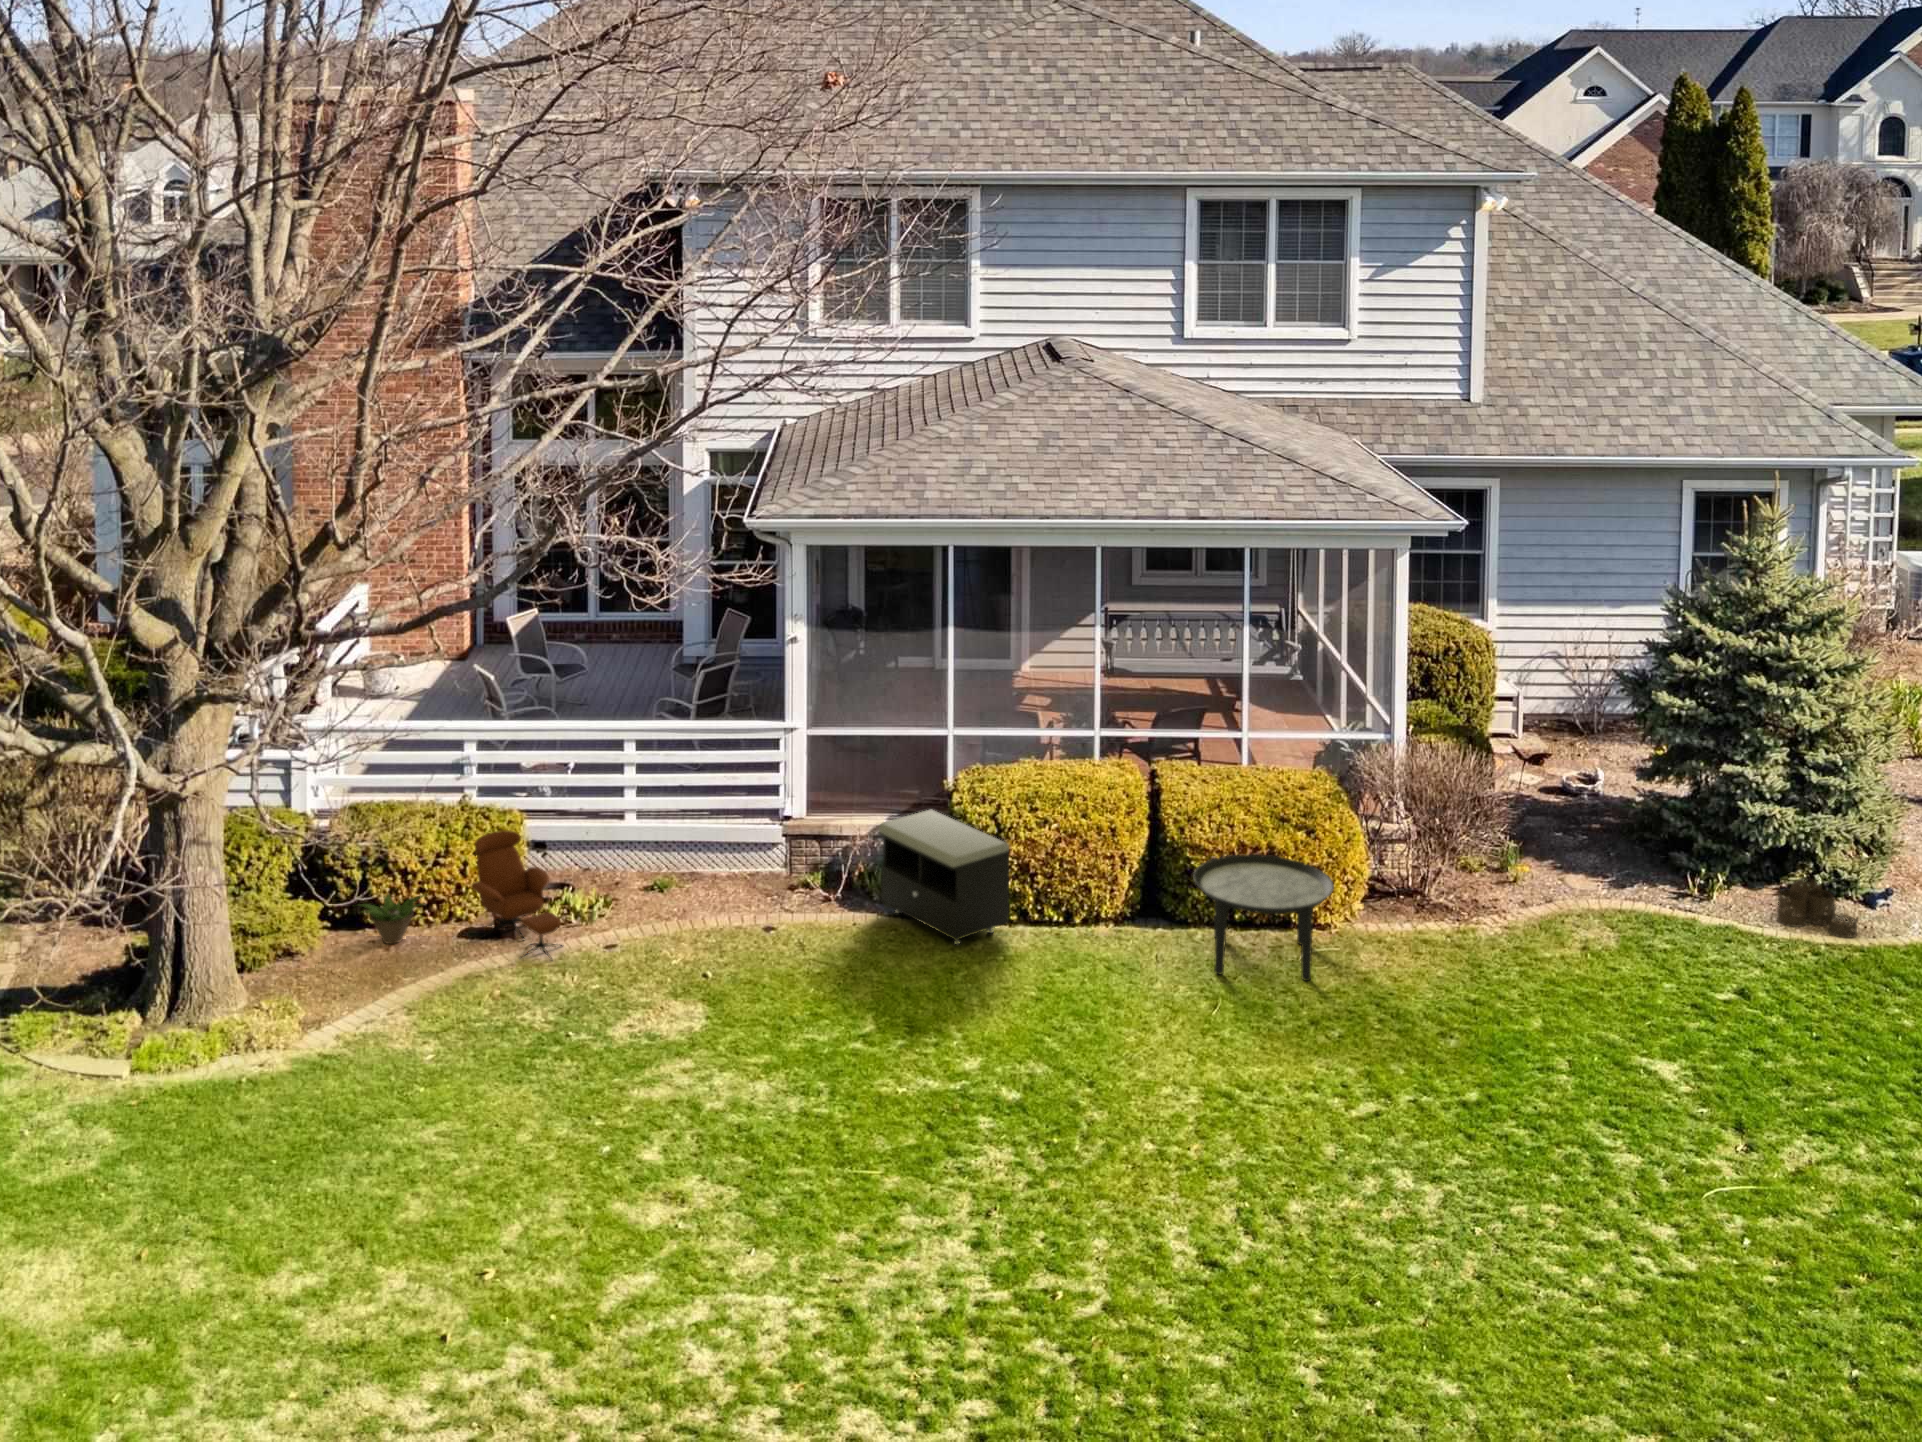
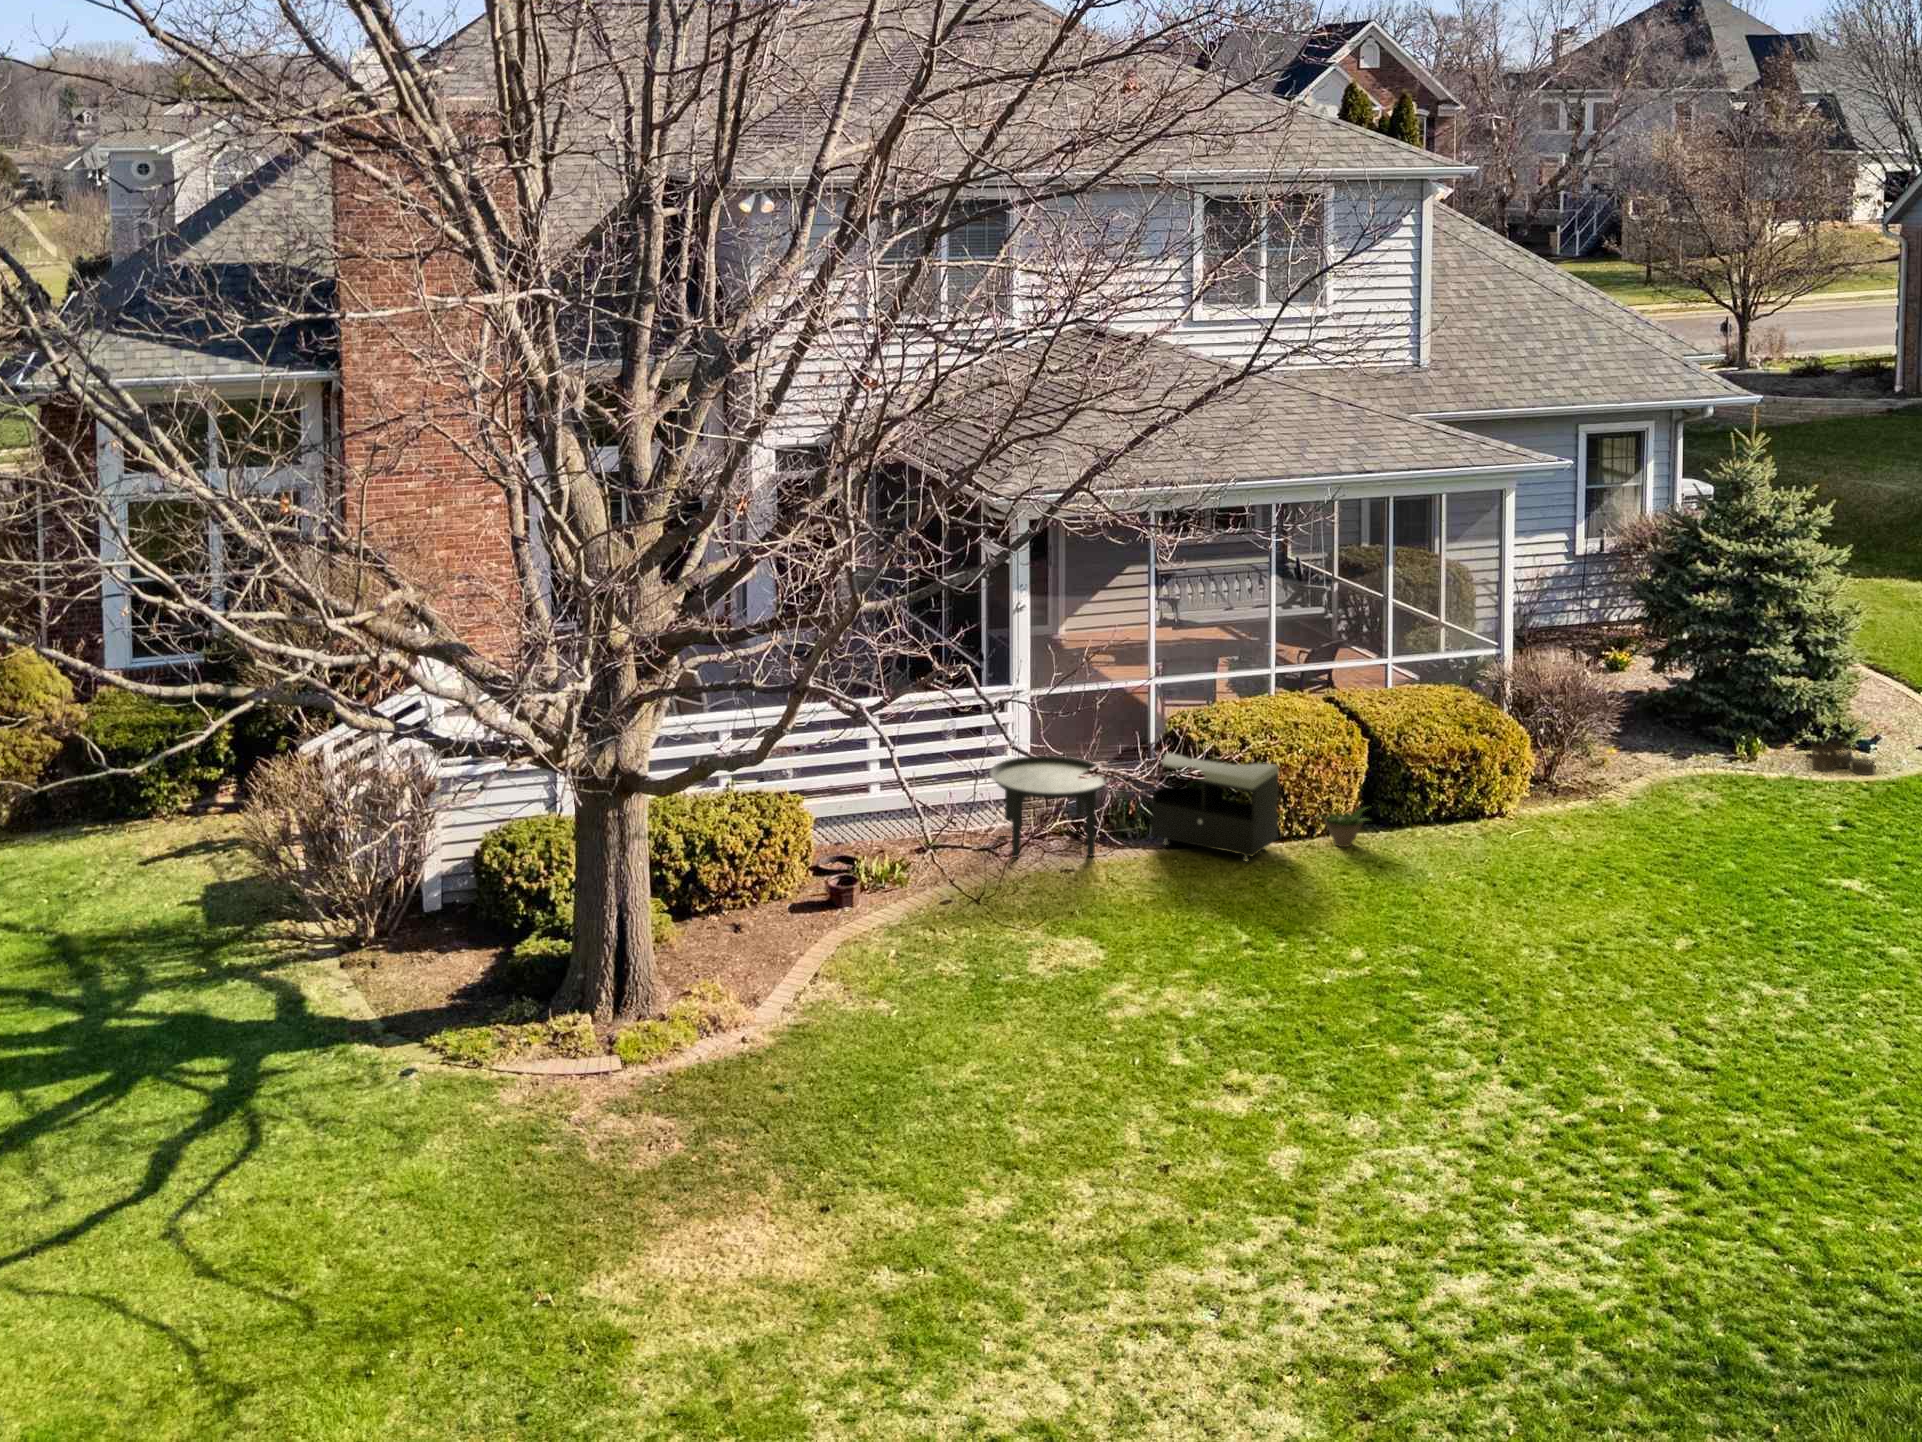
lounge chair: present [472,830,561,957] -> none [801,805,913,923]
round table: present [1193,854,1334,981] -> present [989,756,1108,858]
decorative plant: present [360,895,424,944] -> present [1318,807,1370,847]

